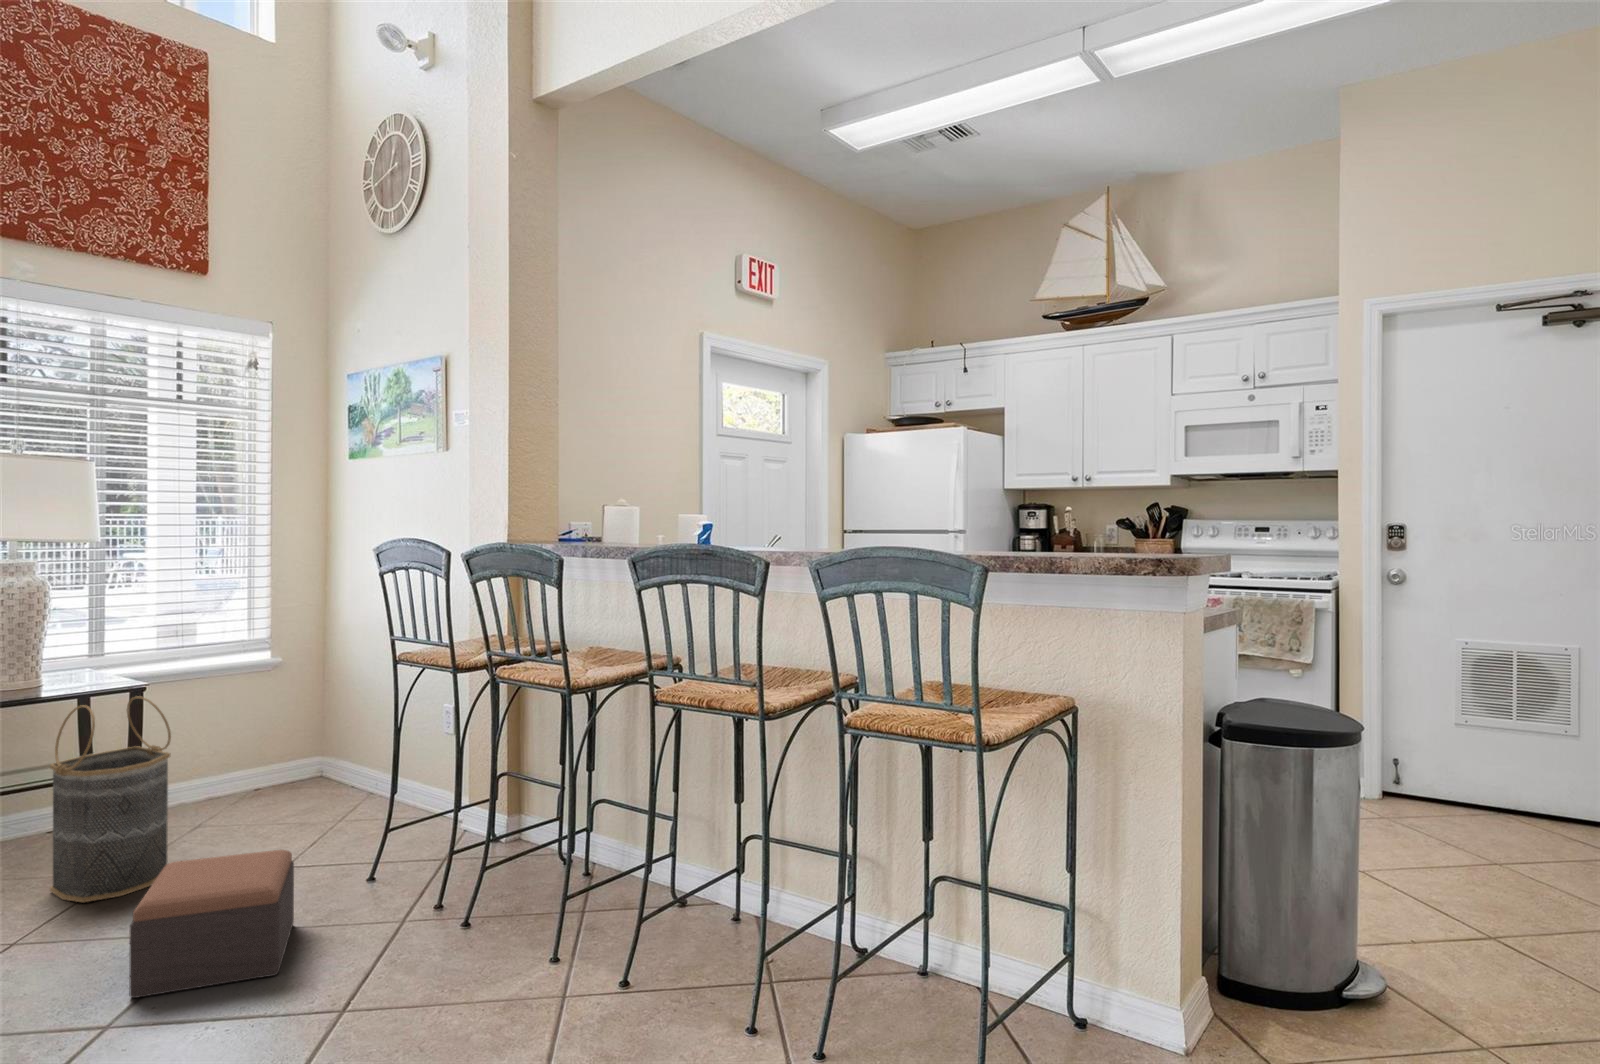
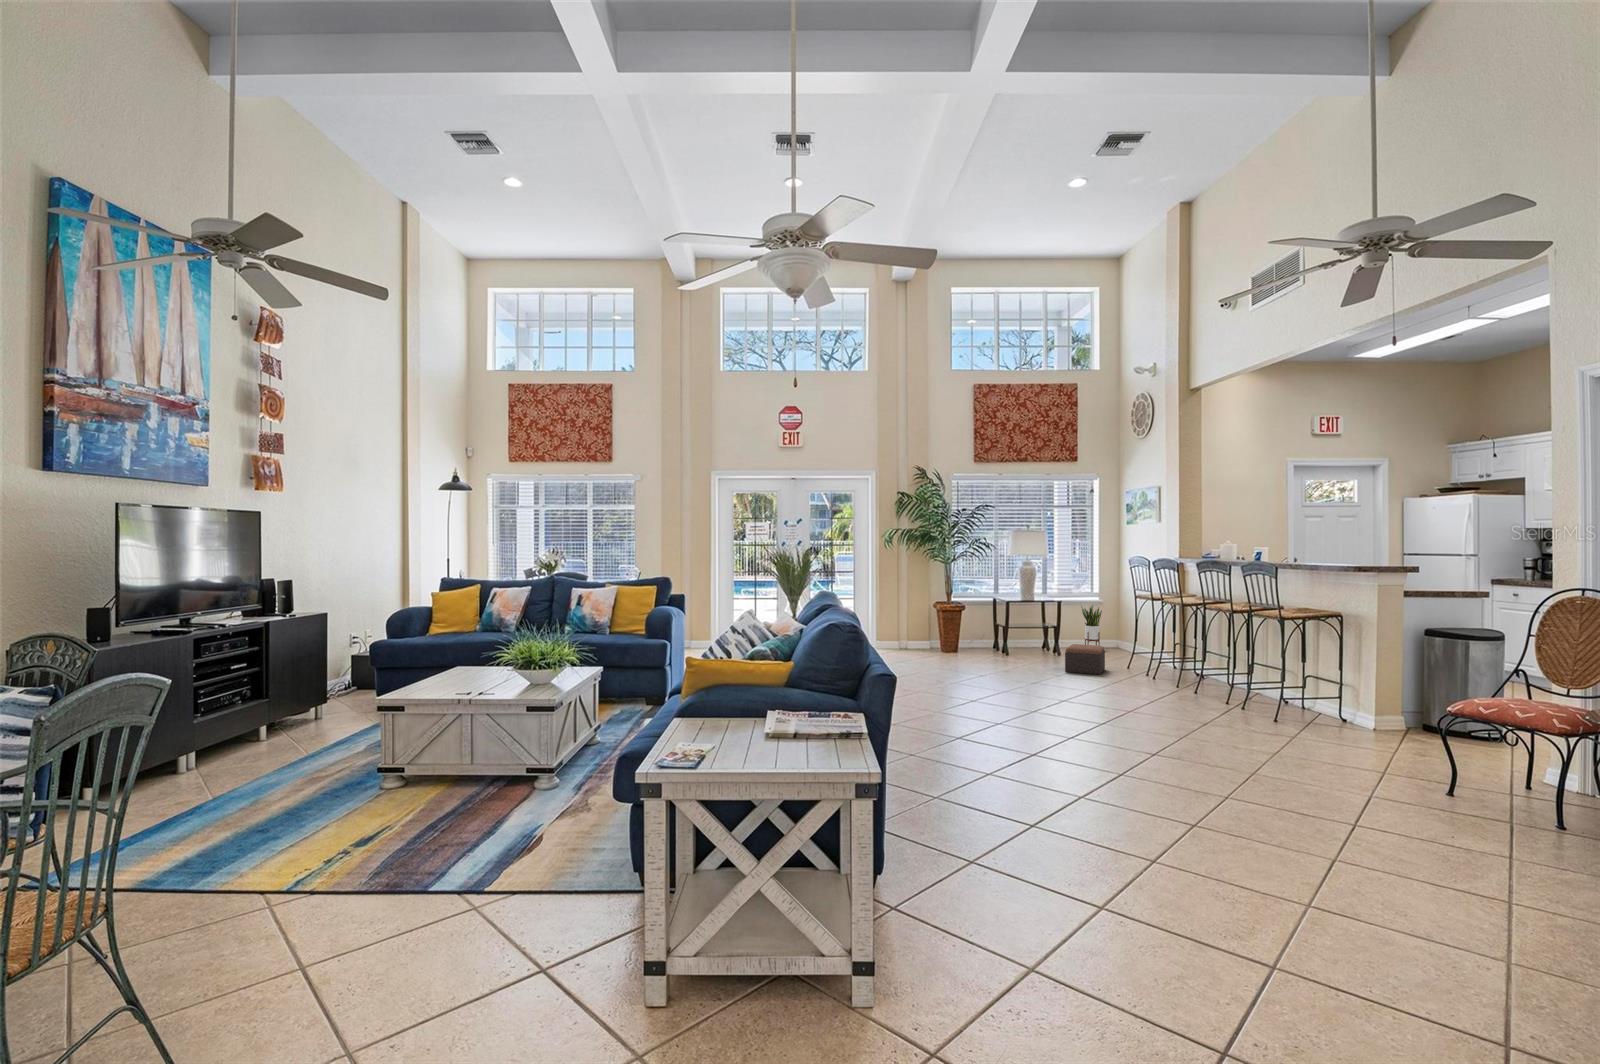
potted plant: none [212,672,279,808] -> present [1080,603,1102,645]
basket: present [50,696,171,903] -> none [1040,603,1071,660]

